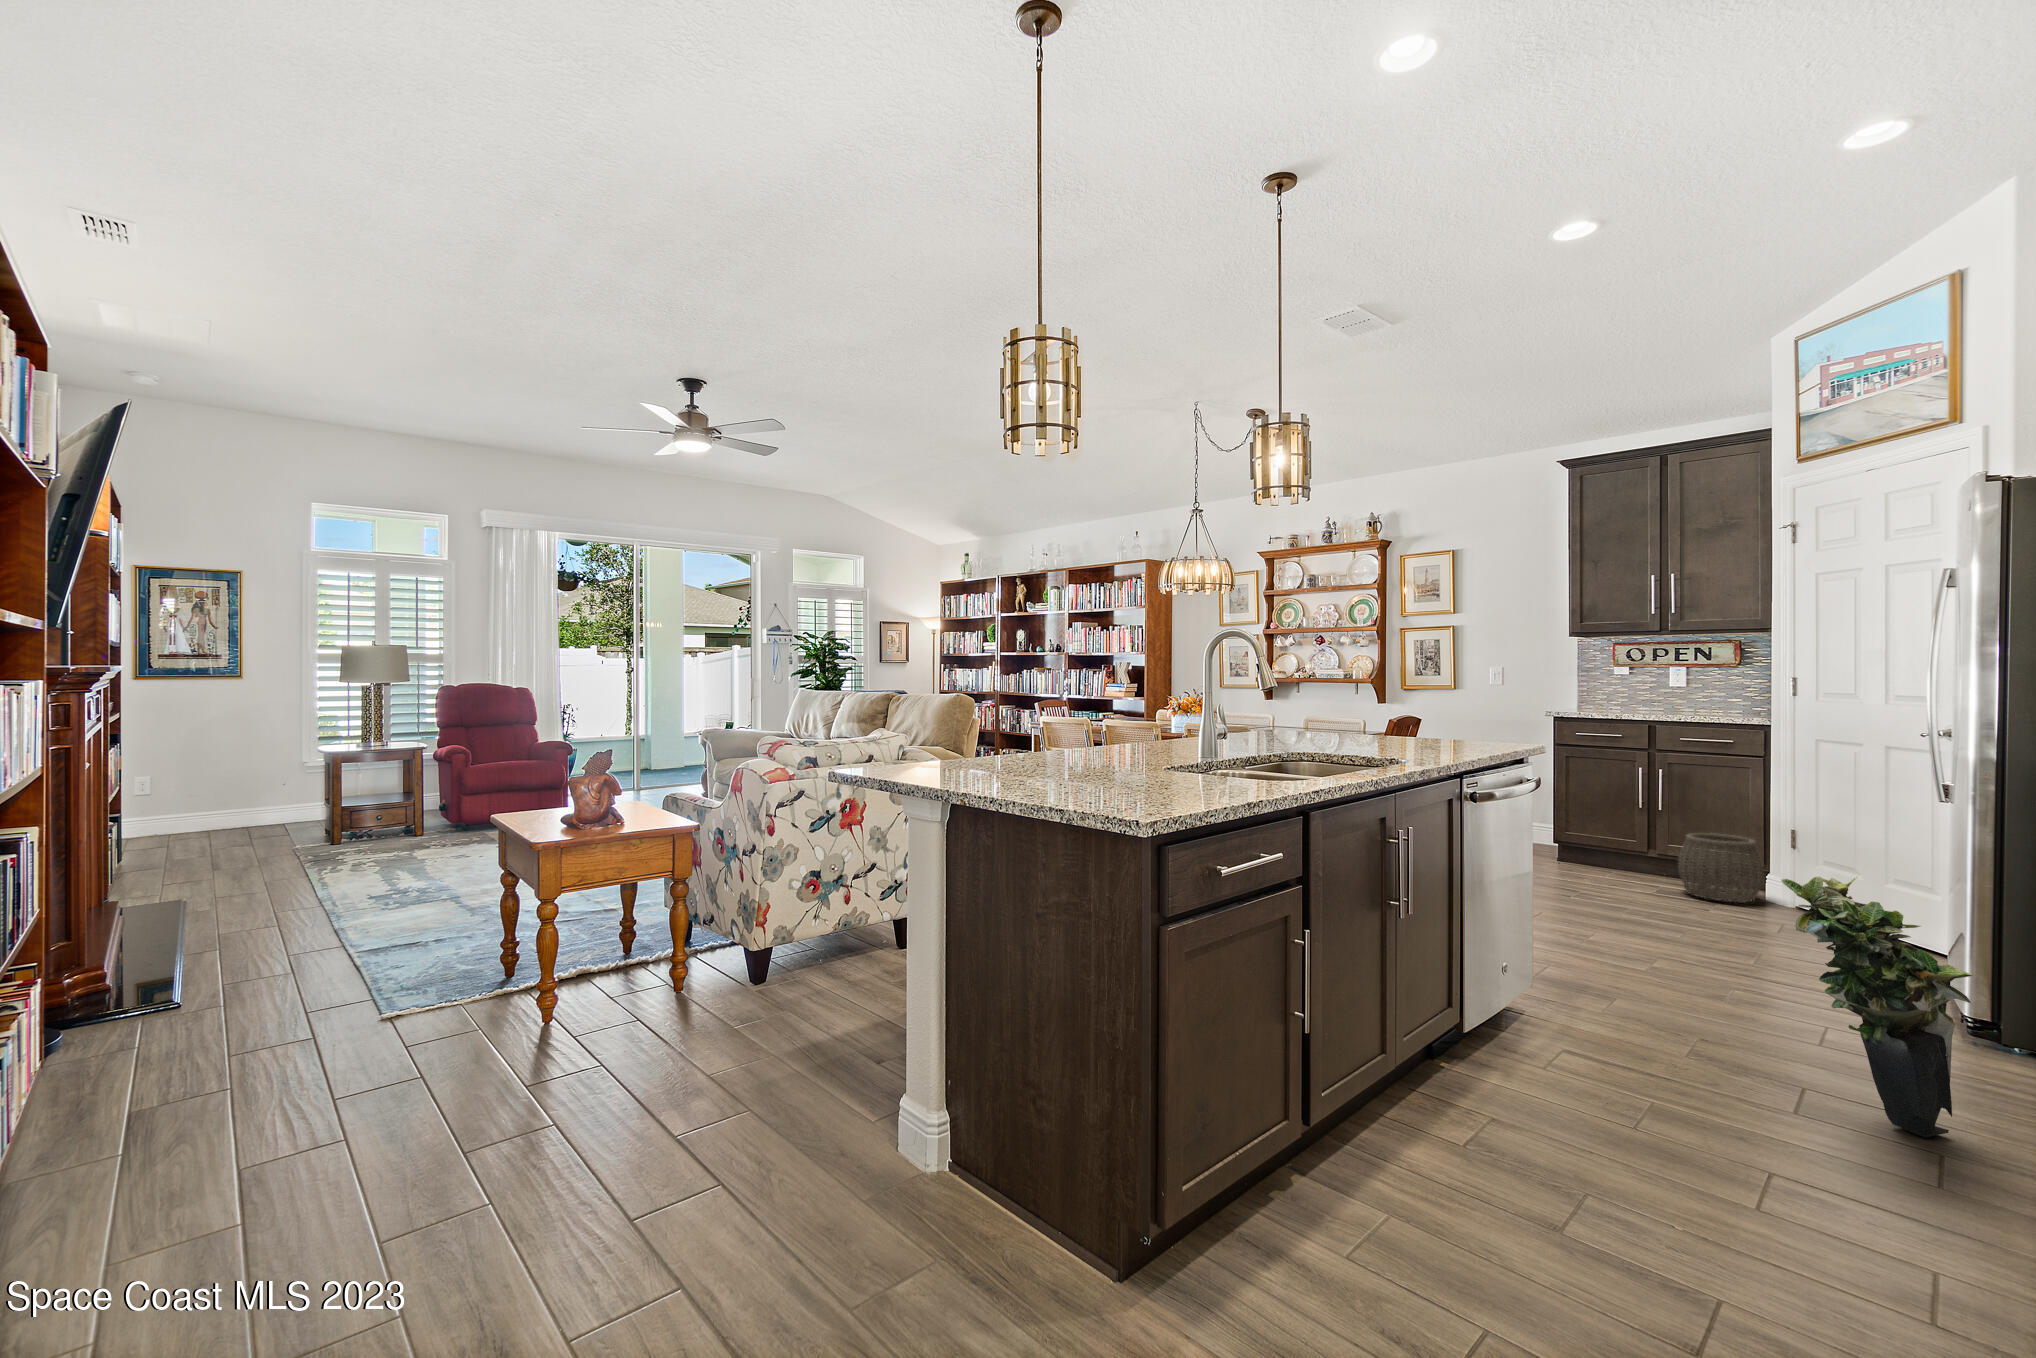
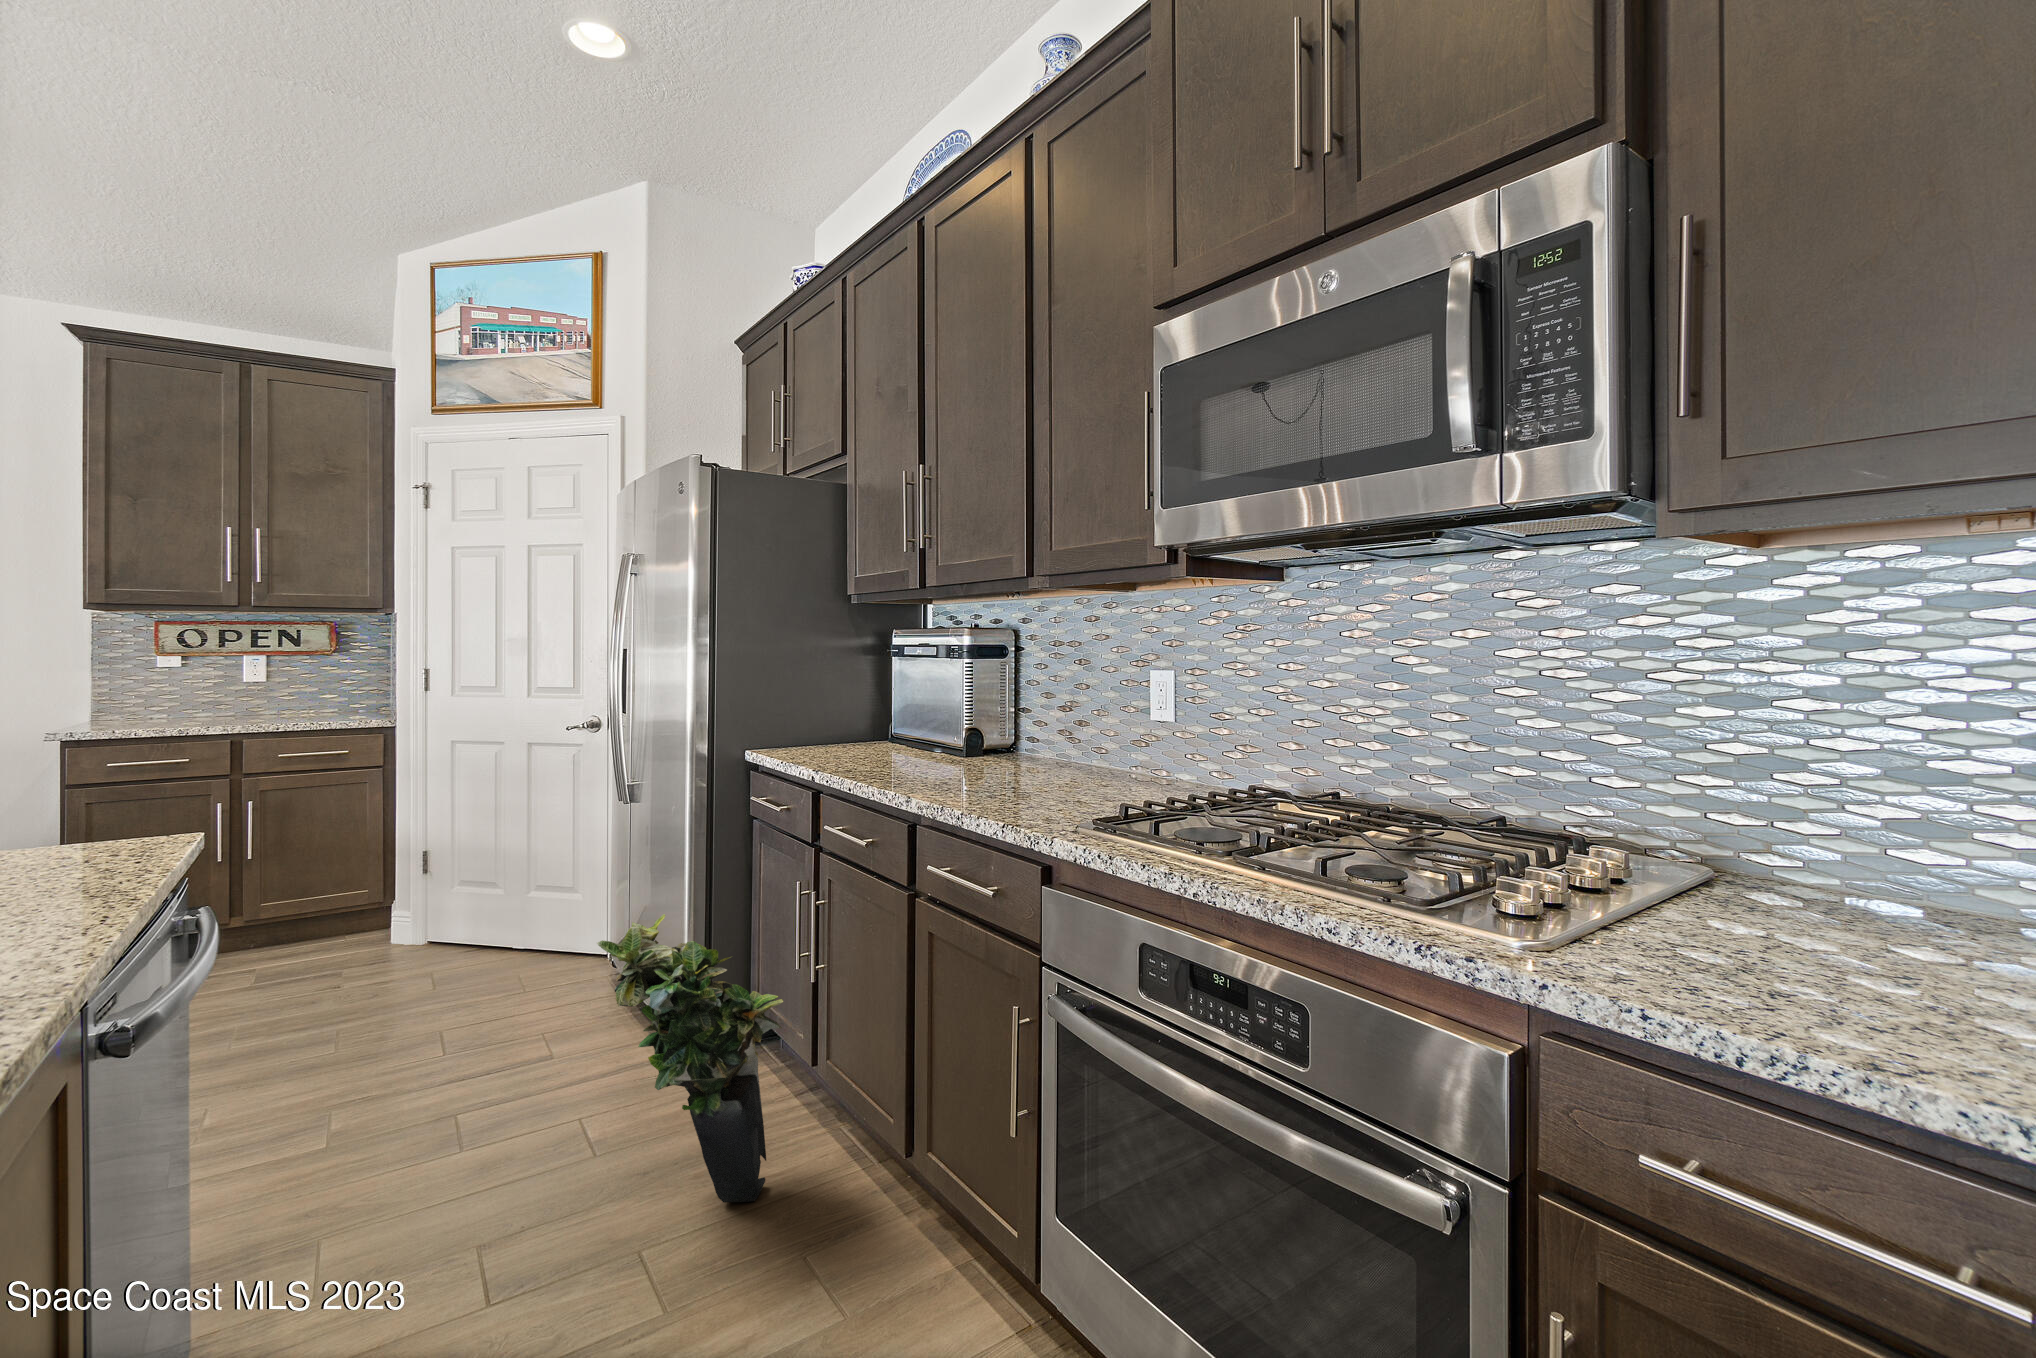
woven basket: present [1679,833,1764,903] -> none [283,869,394,962]

